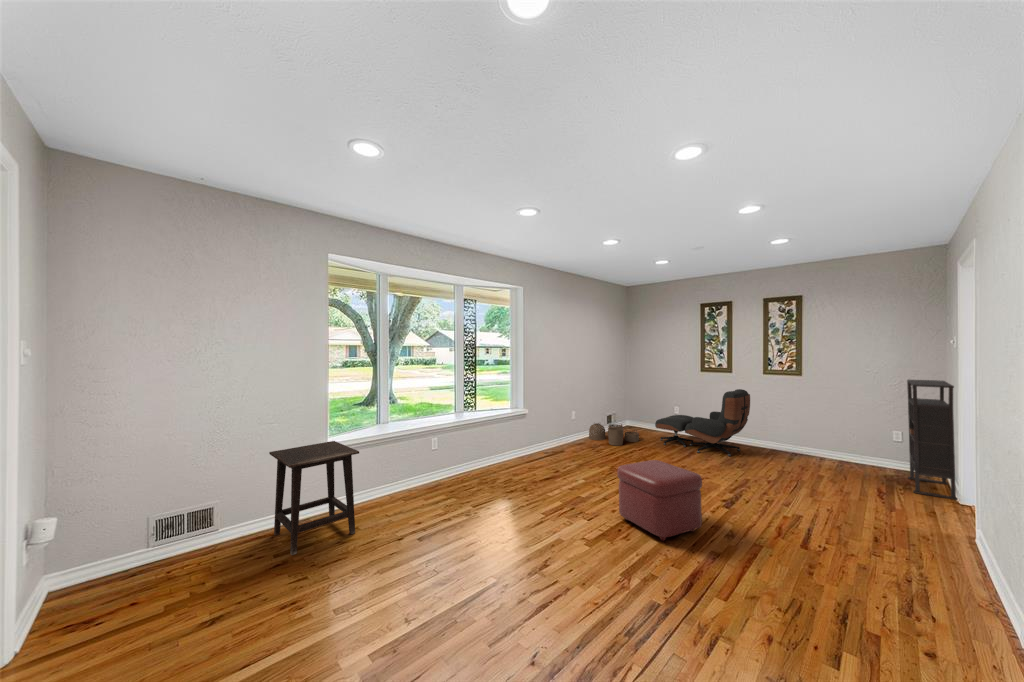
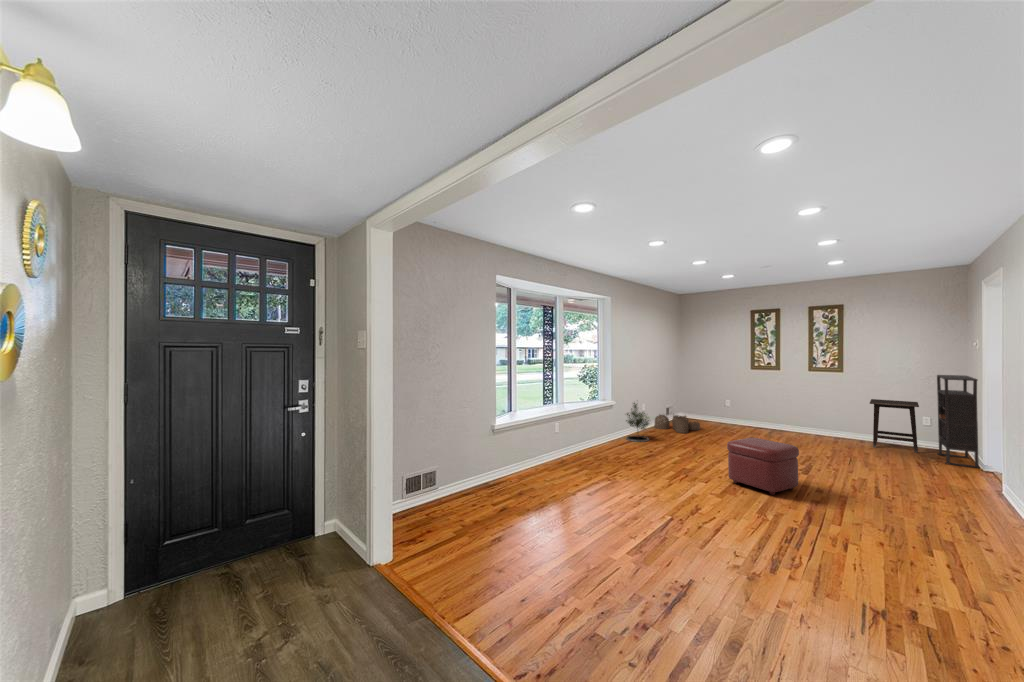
lounge chair: present [655,389,750,456] -> none [716,384,800,440]
potted tree: none [542,407,572,457] -> present [626,403,649,442]
side table: present [269,441,359,555] -> present [870,399,919,453]

